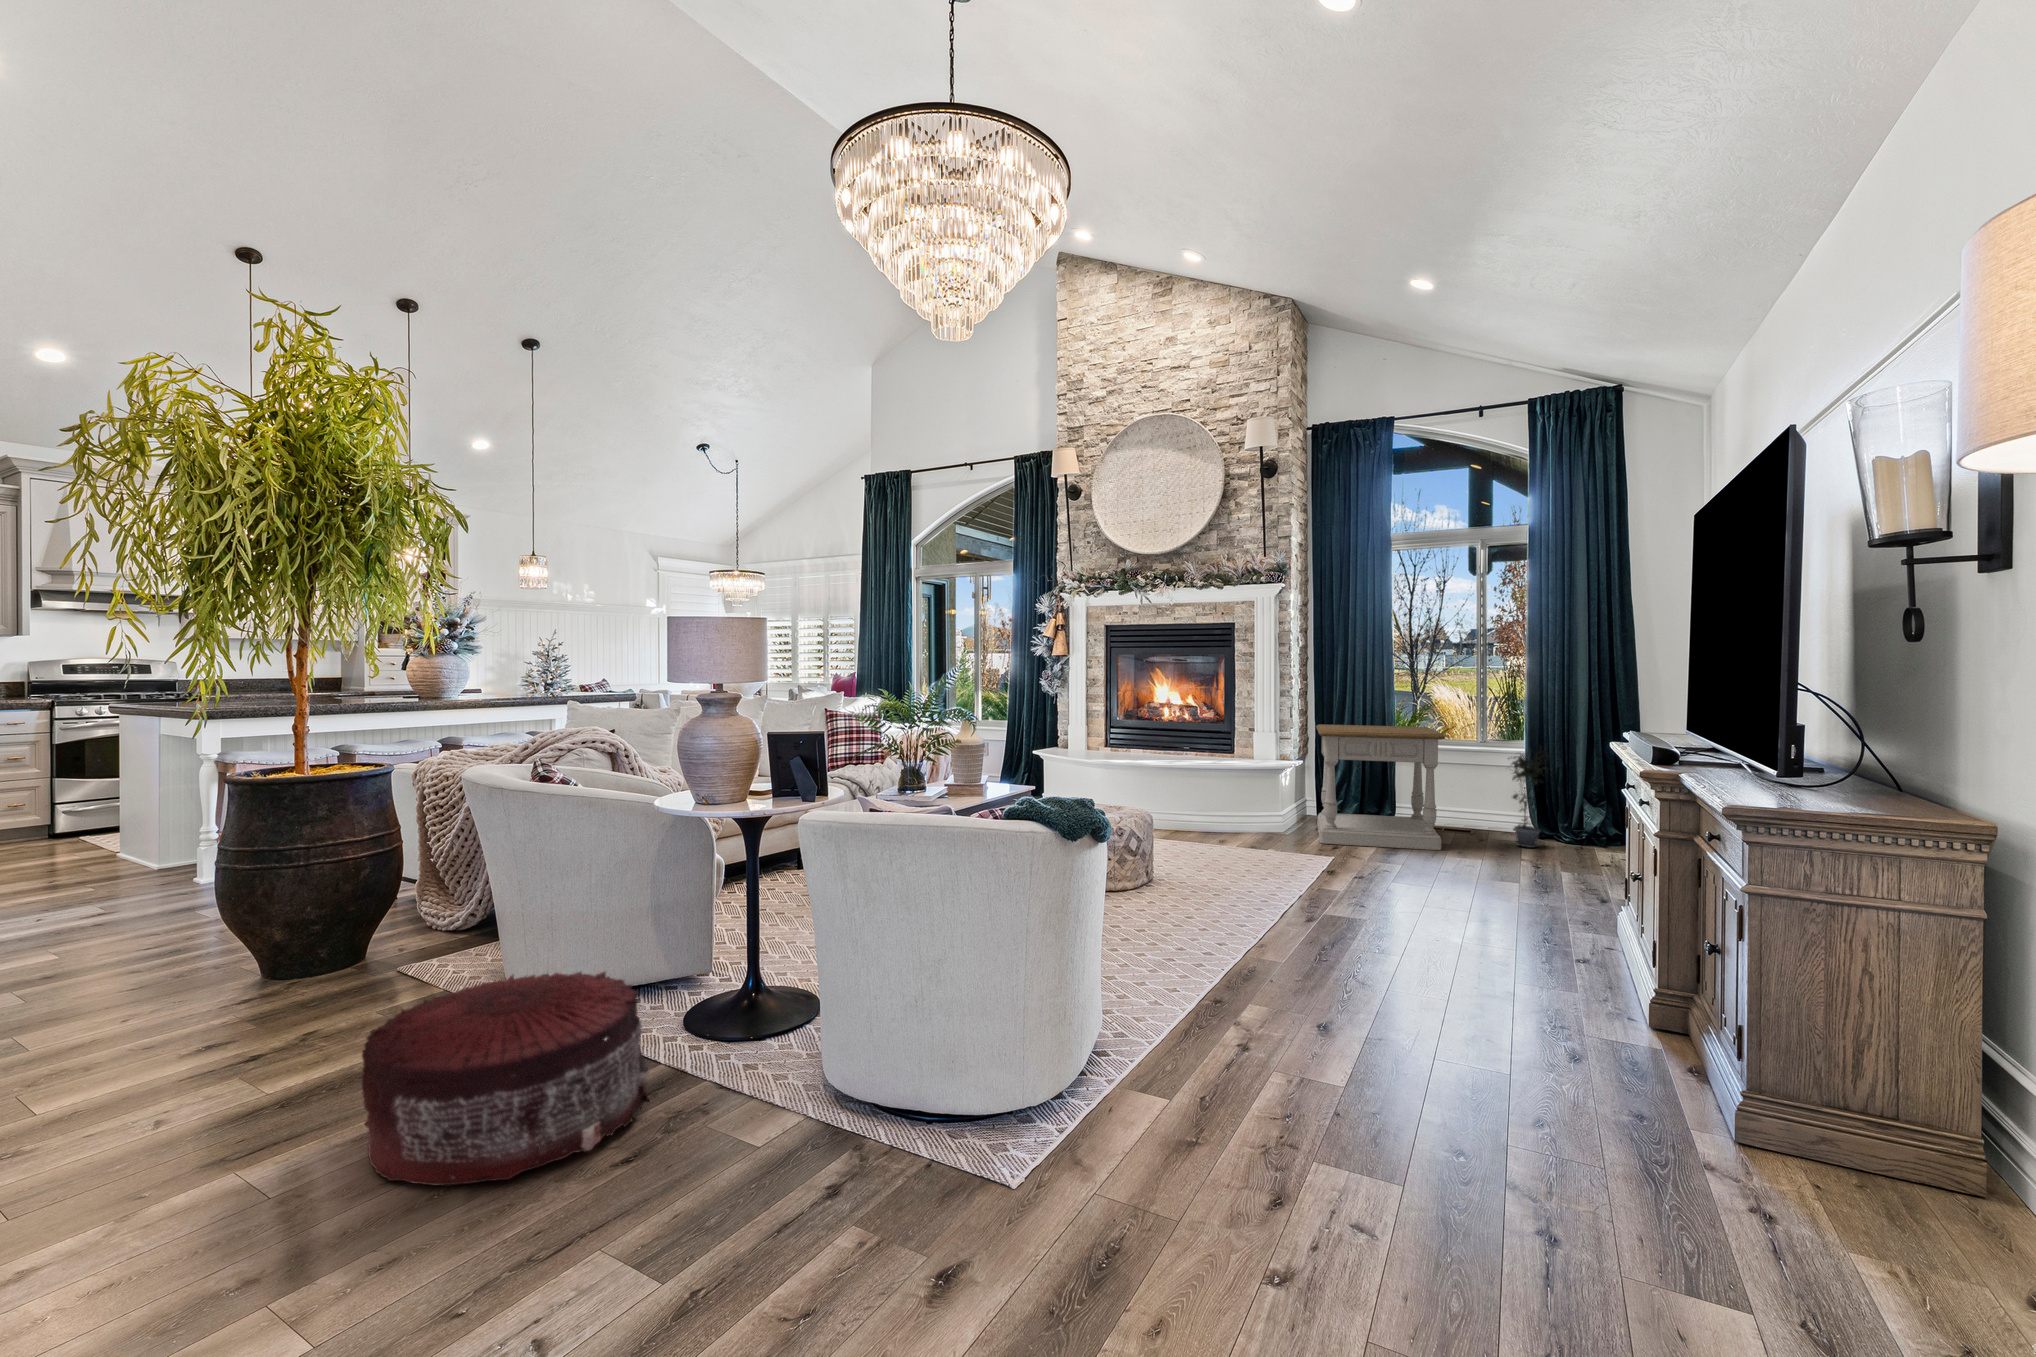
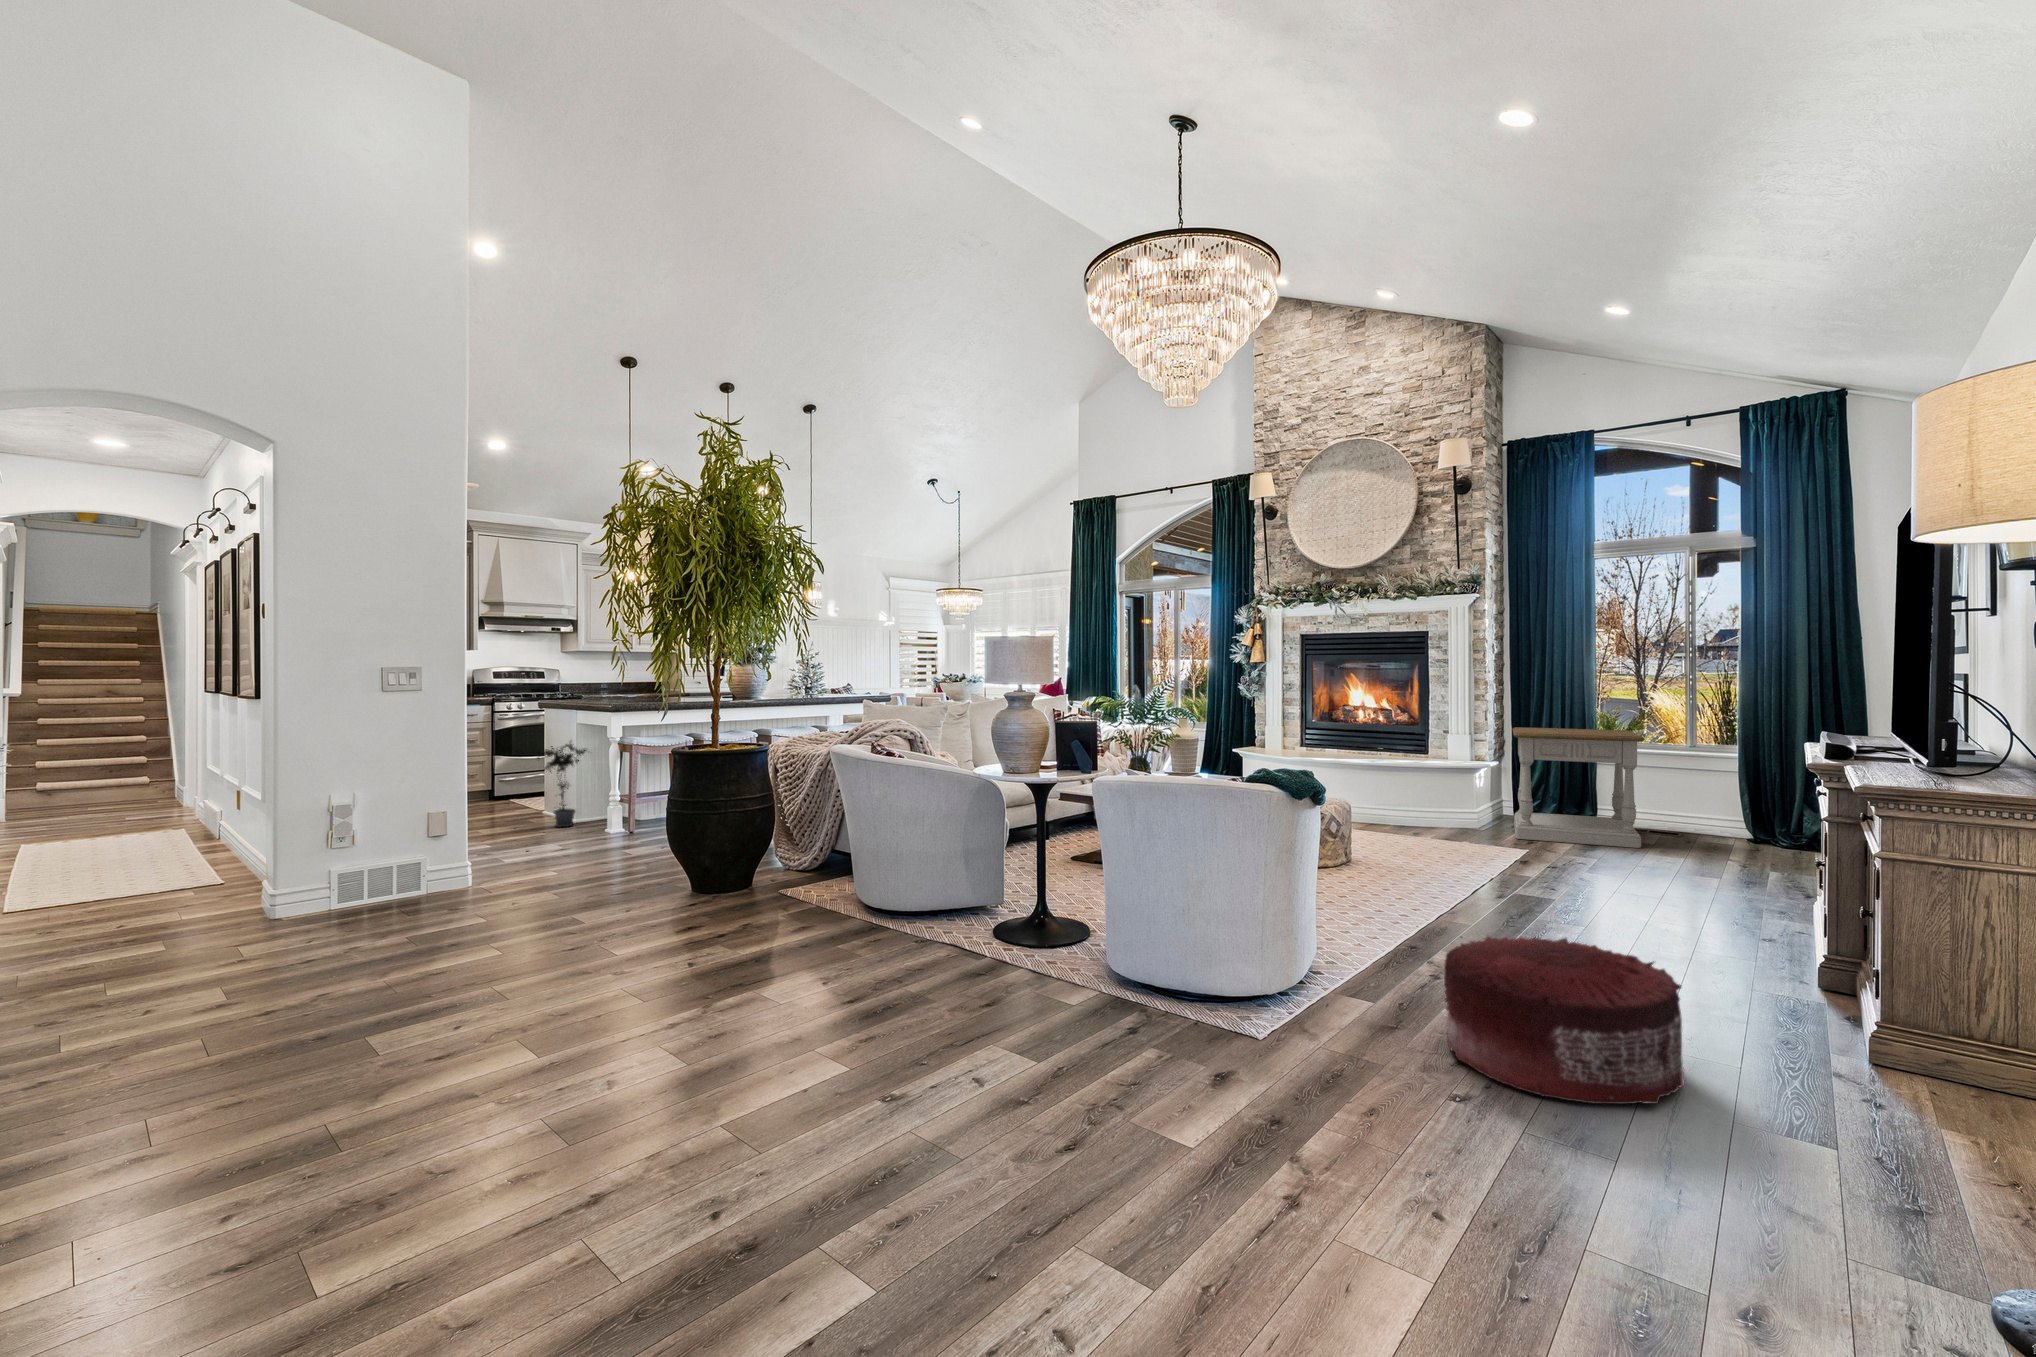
potted plant: present [1508,746,1554,848] -> present [538,743,586,827]
pouf: present [362,972,649,1186] -> present [1444,936,1685,1104]

